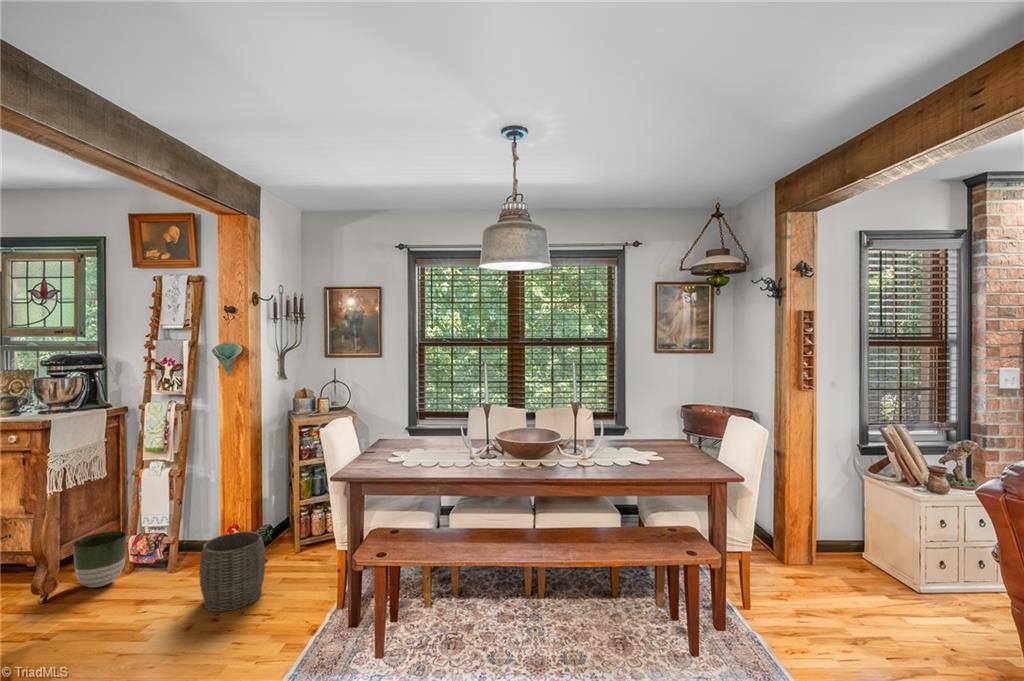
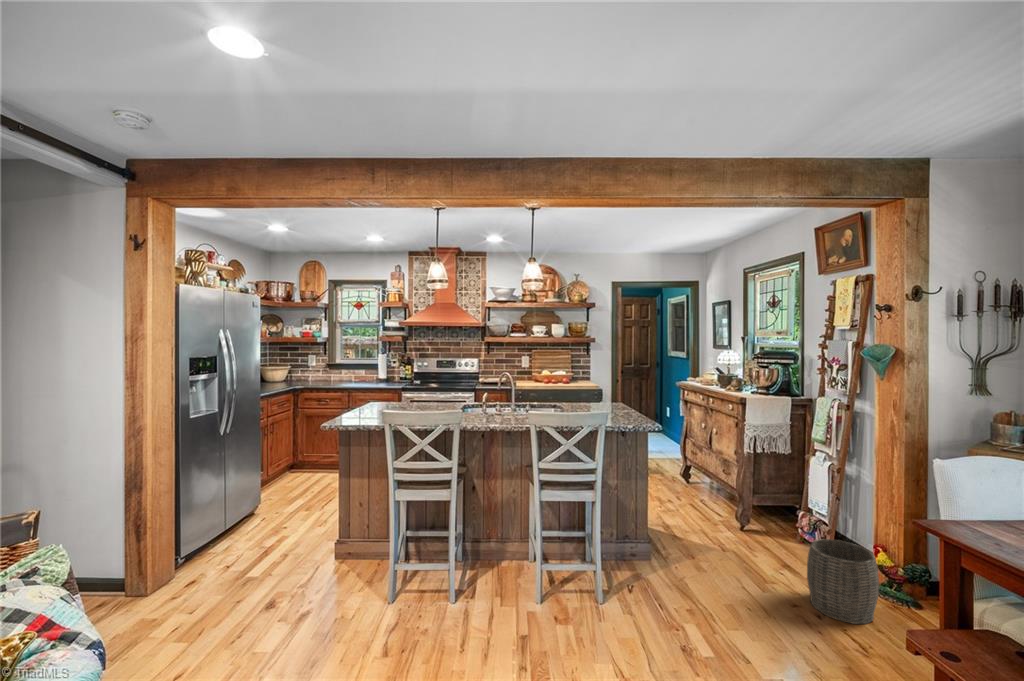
planter: present [73,531,127,588] -> none [754,496,793,541]

